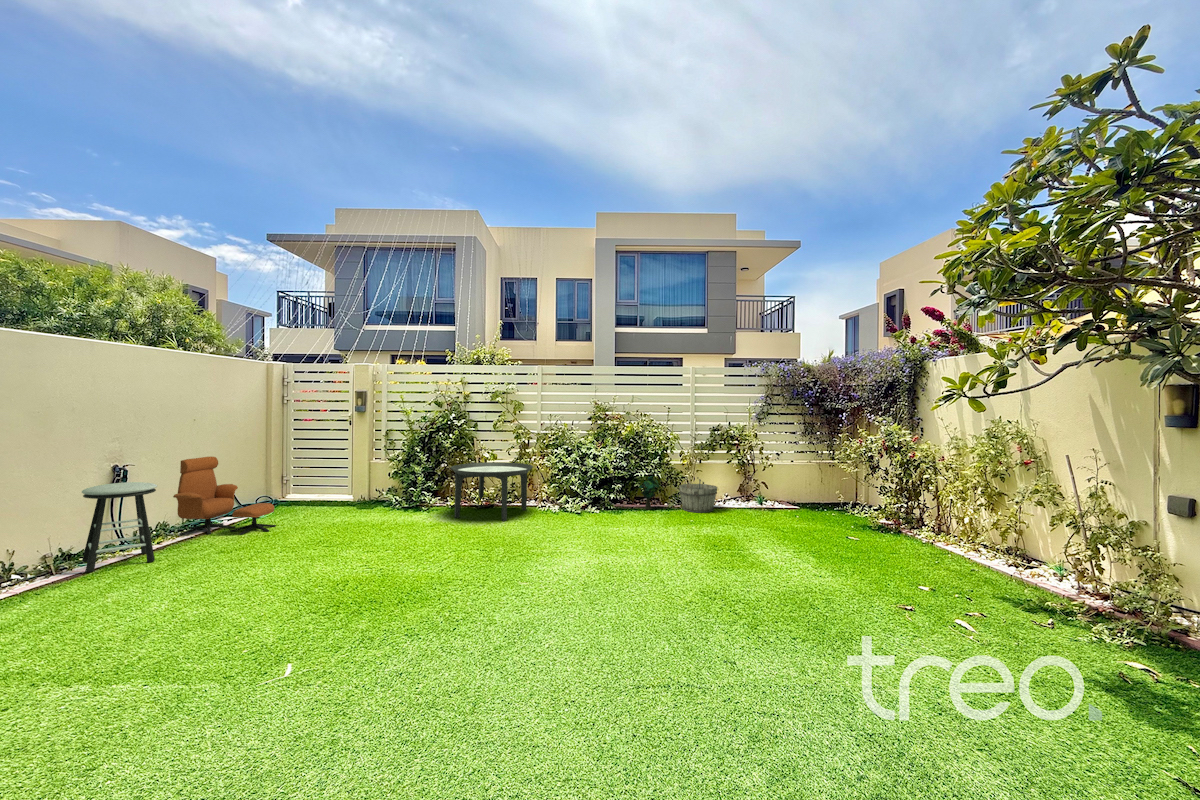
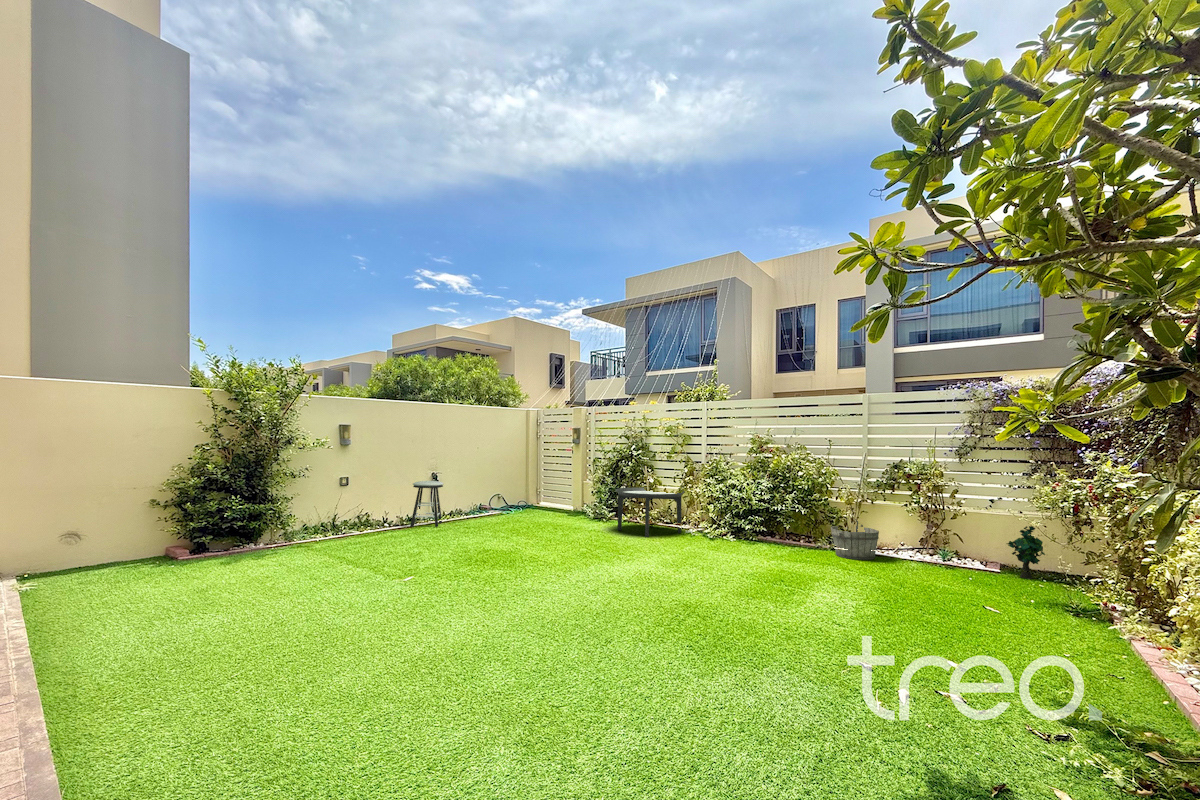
lounge chair: present [173,457,276,535] -> none [462,471,512,522]
decorative plant: present [639,474,659,510] -> present [1007,526,1045,579]

